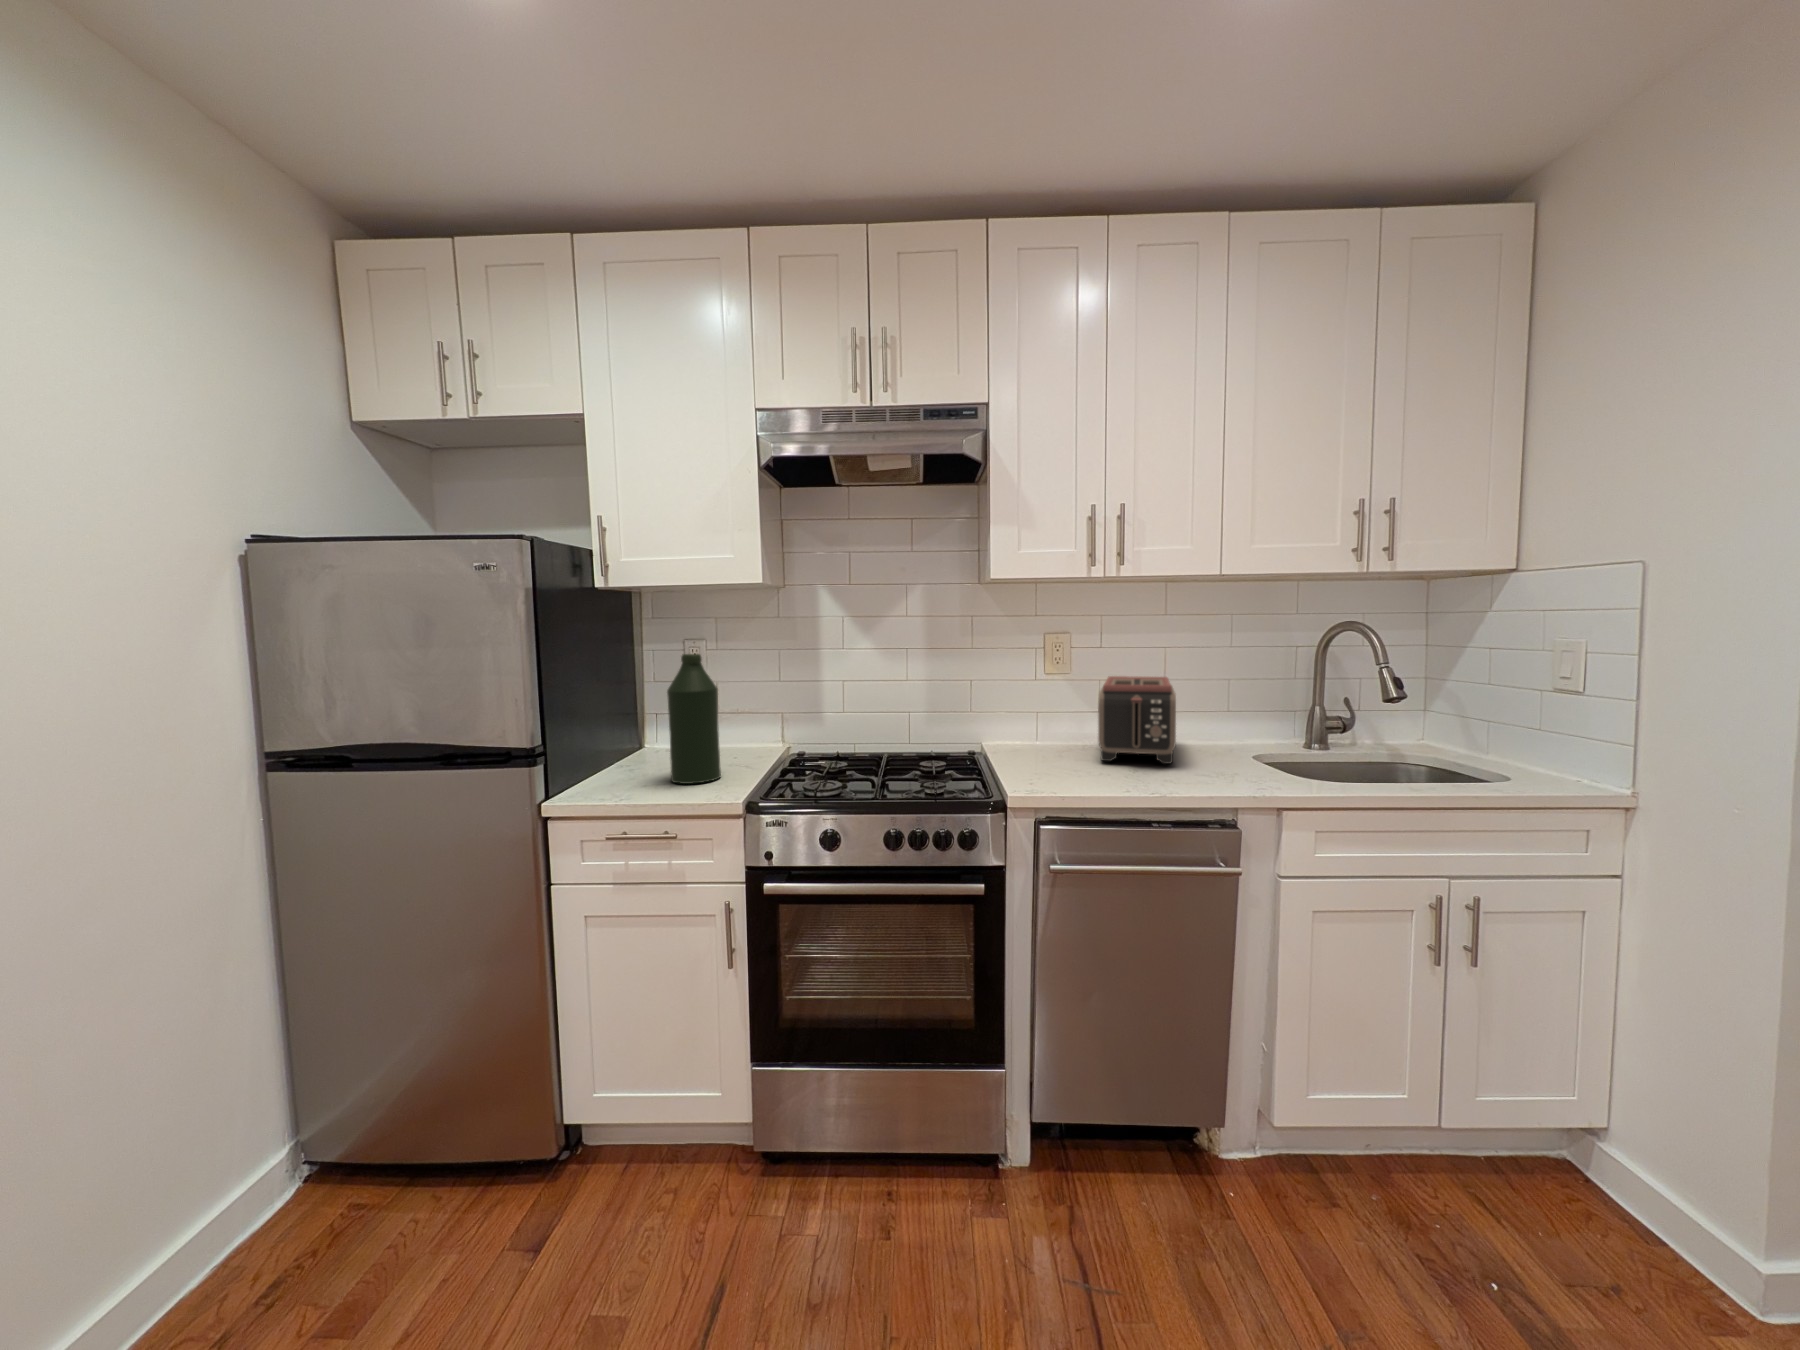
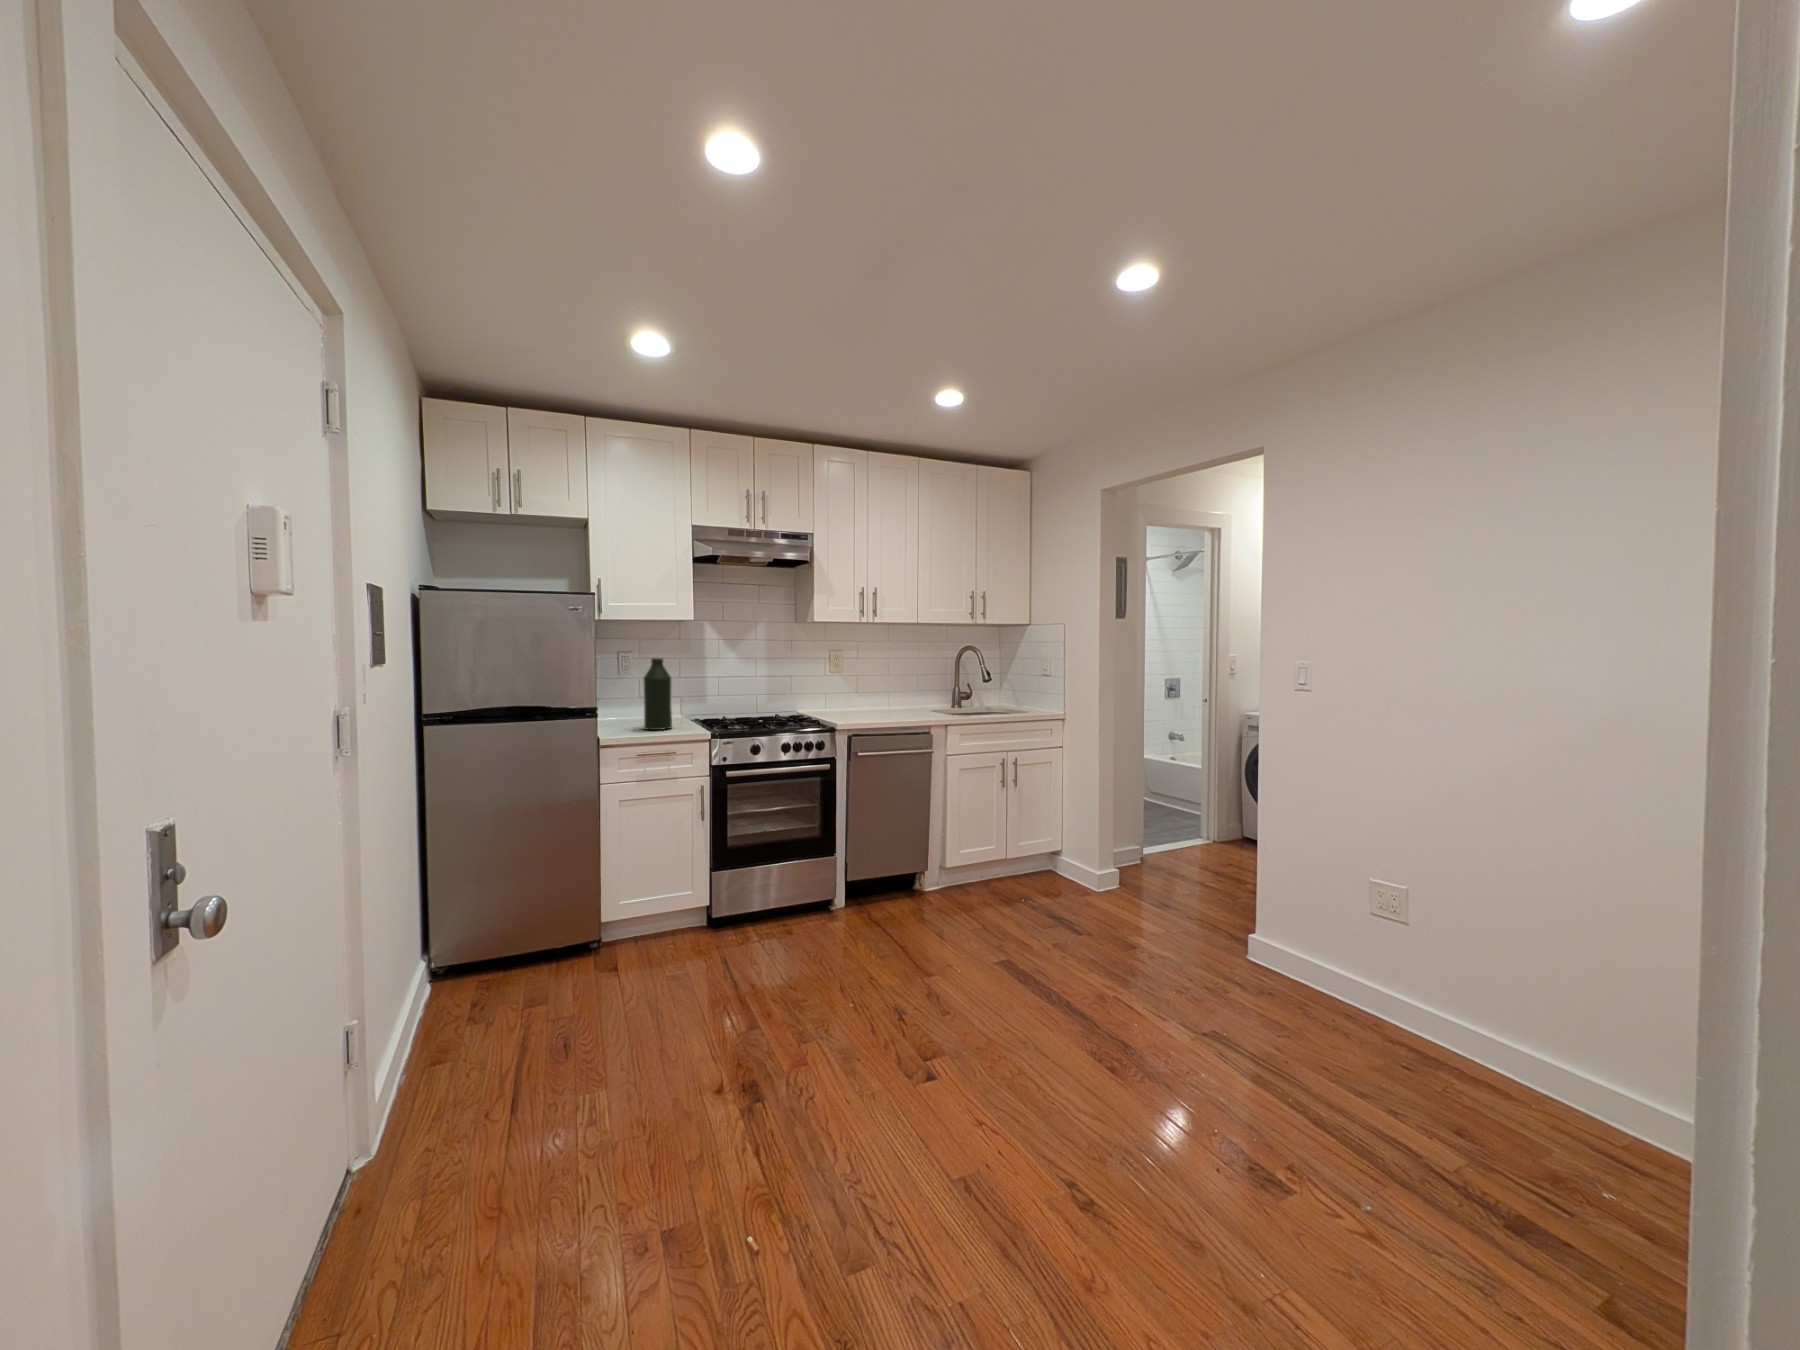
toaster: present [1098,676,1176,764] -> none [858,674,899,714]

